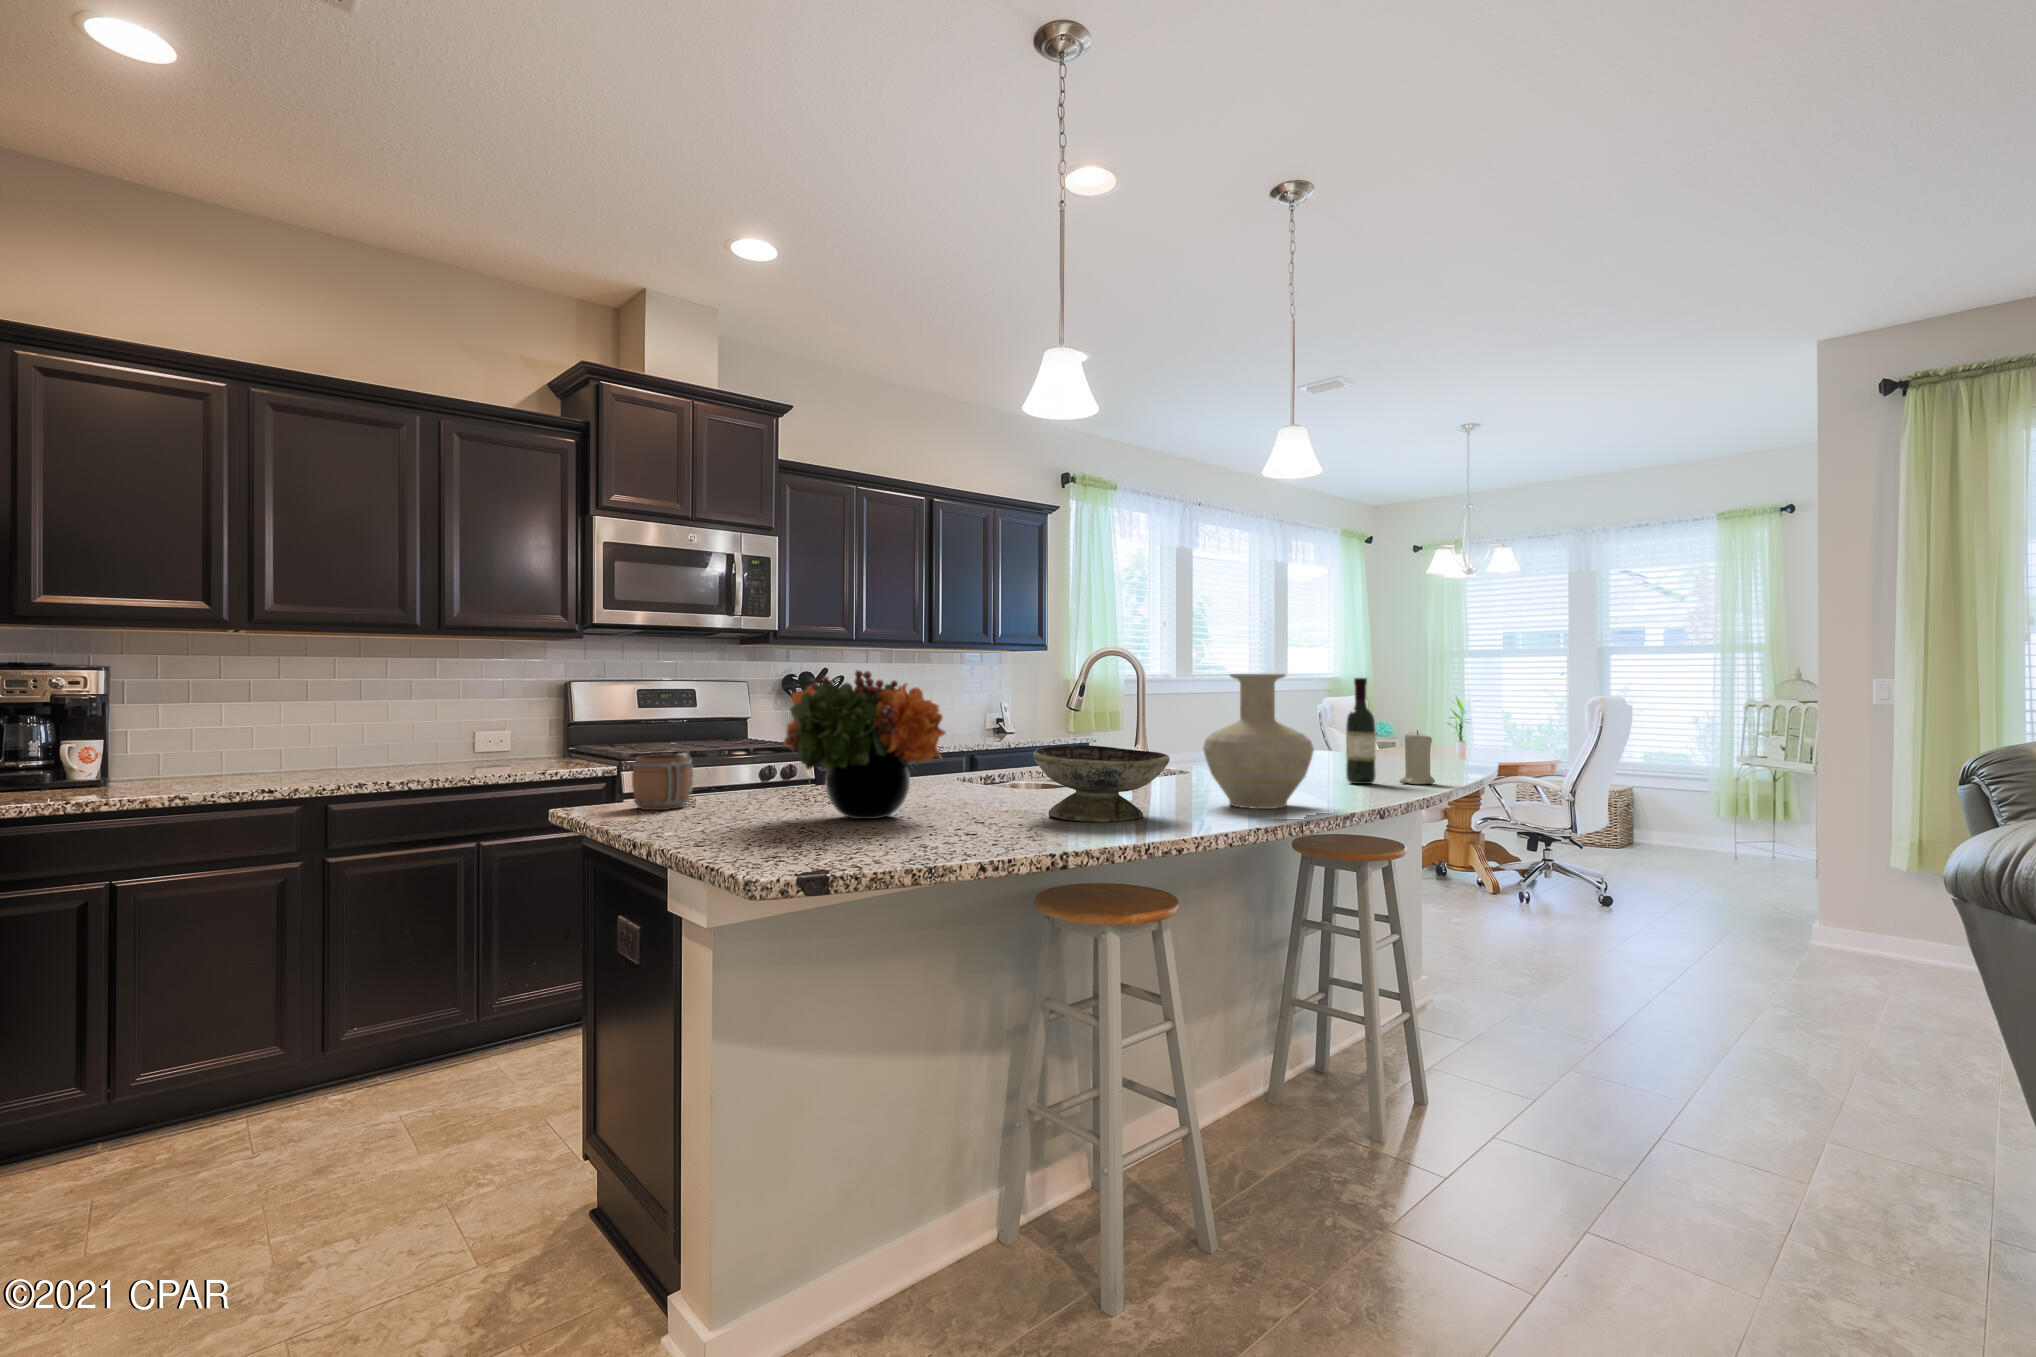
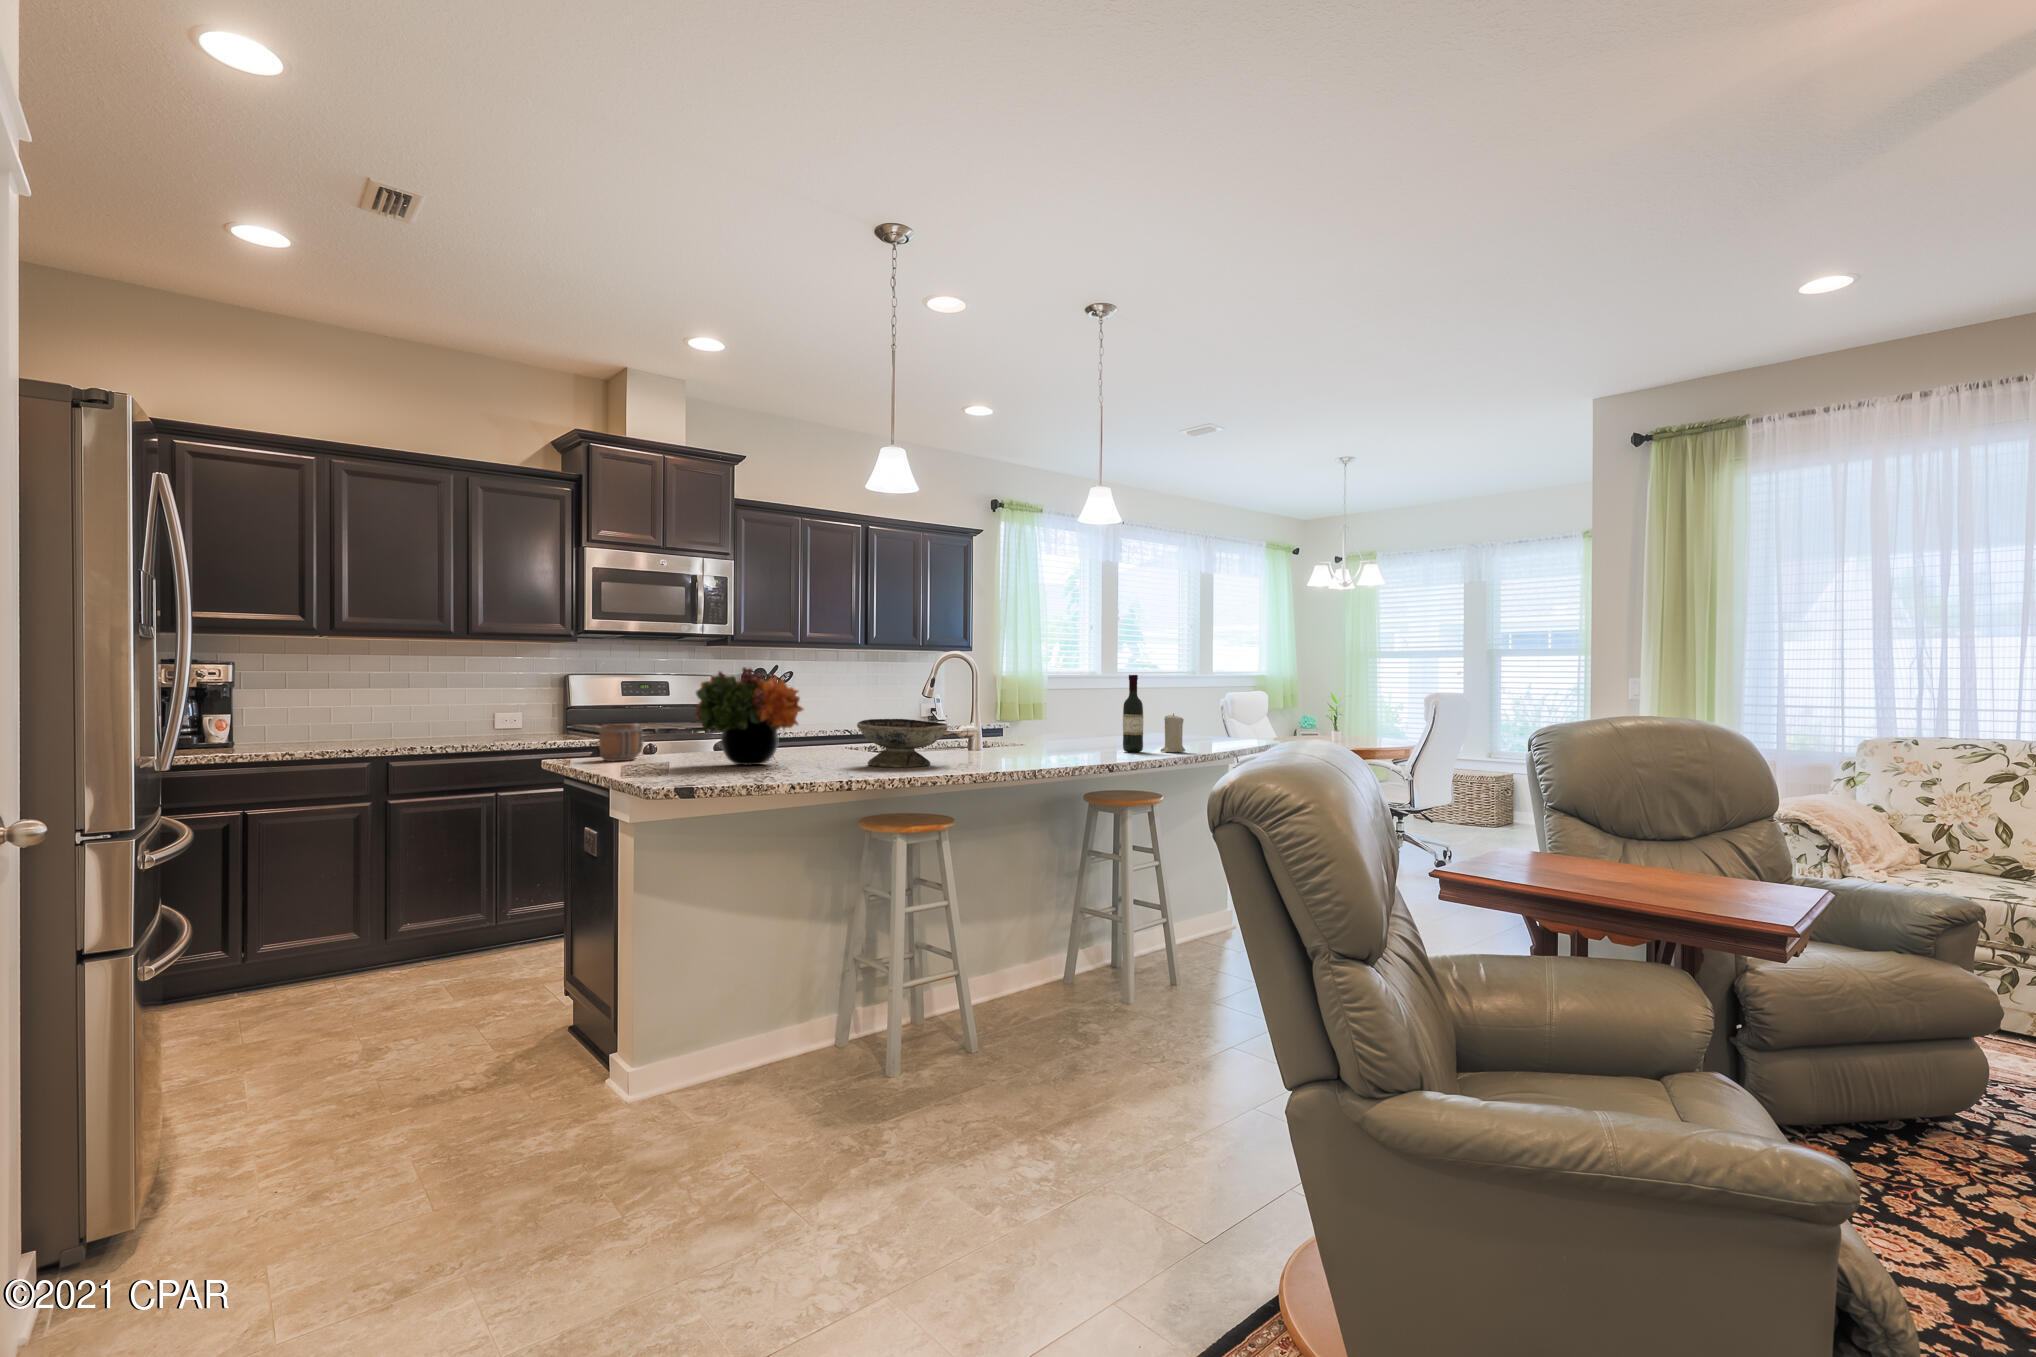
vase: present [1203,674,1314,809] -> none [984,671,1058,763]

